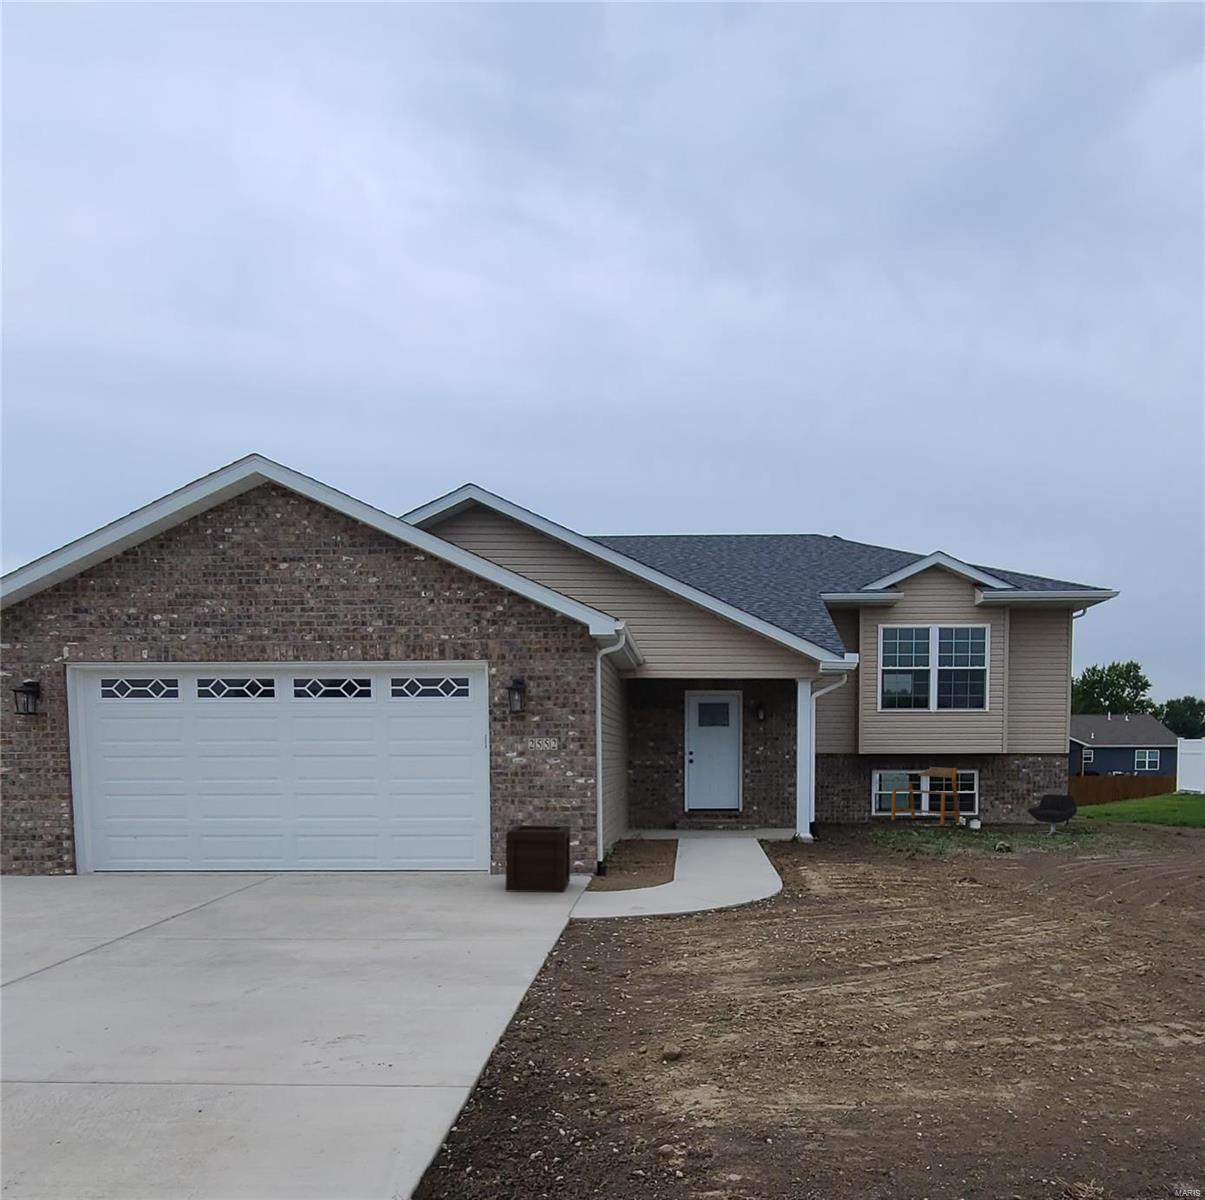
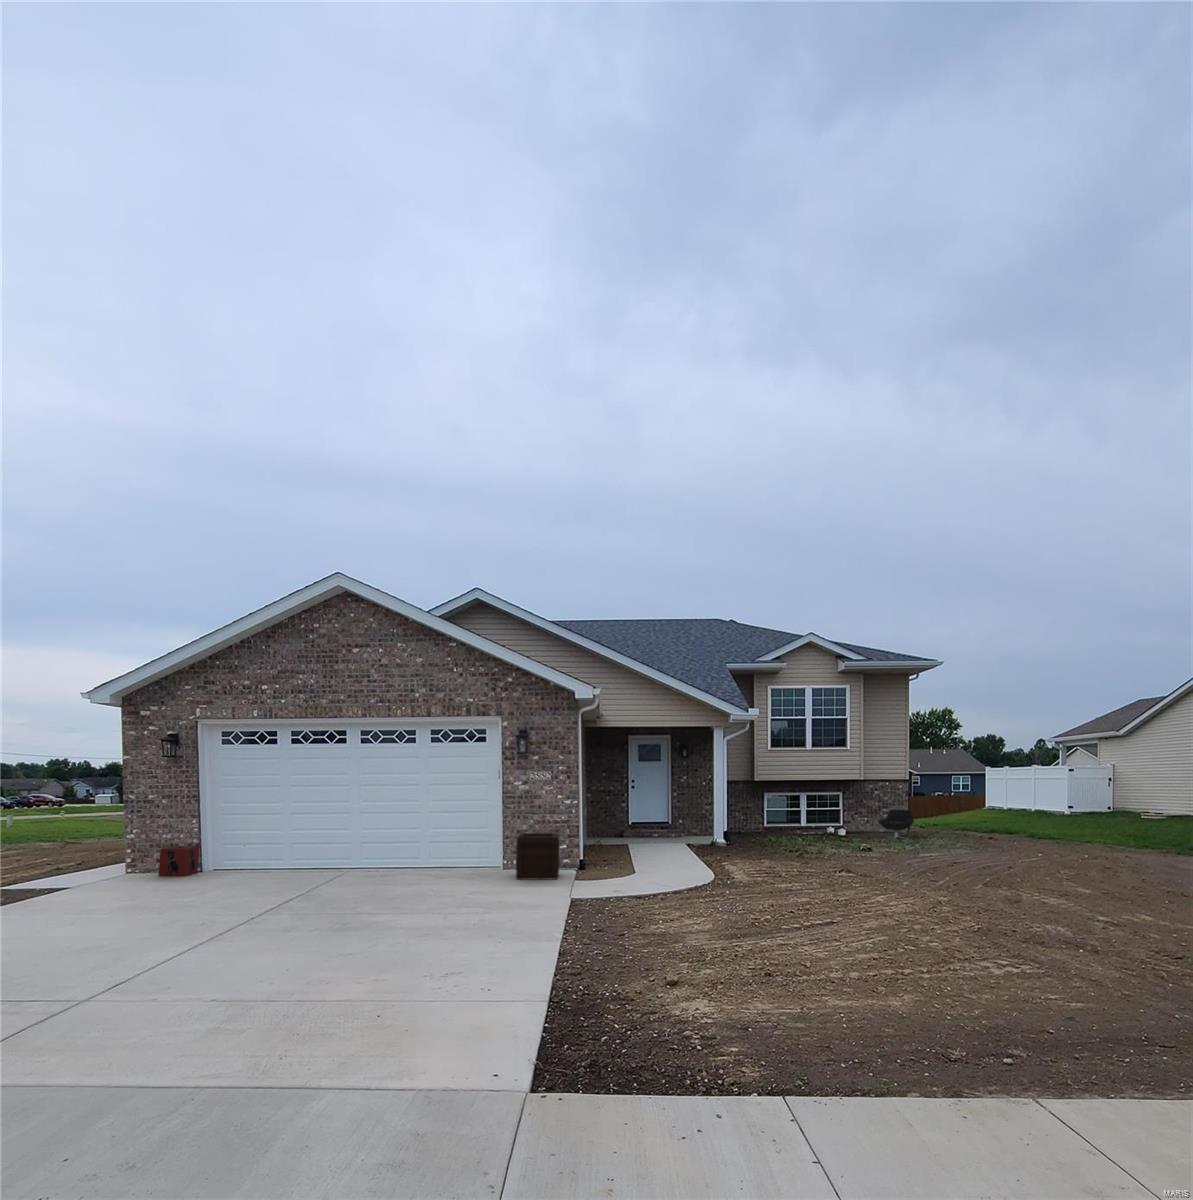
bench: present [891,767,960,825] -> none [780,789,830,833]
storage box: none [14,836,73,879] -> present [159,846,199,877]

